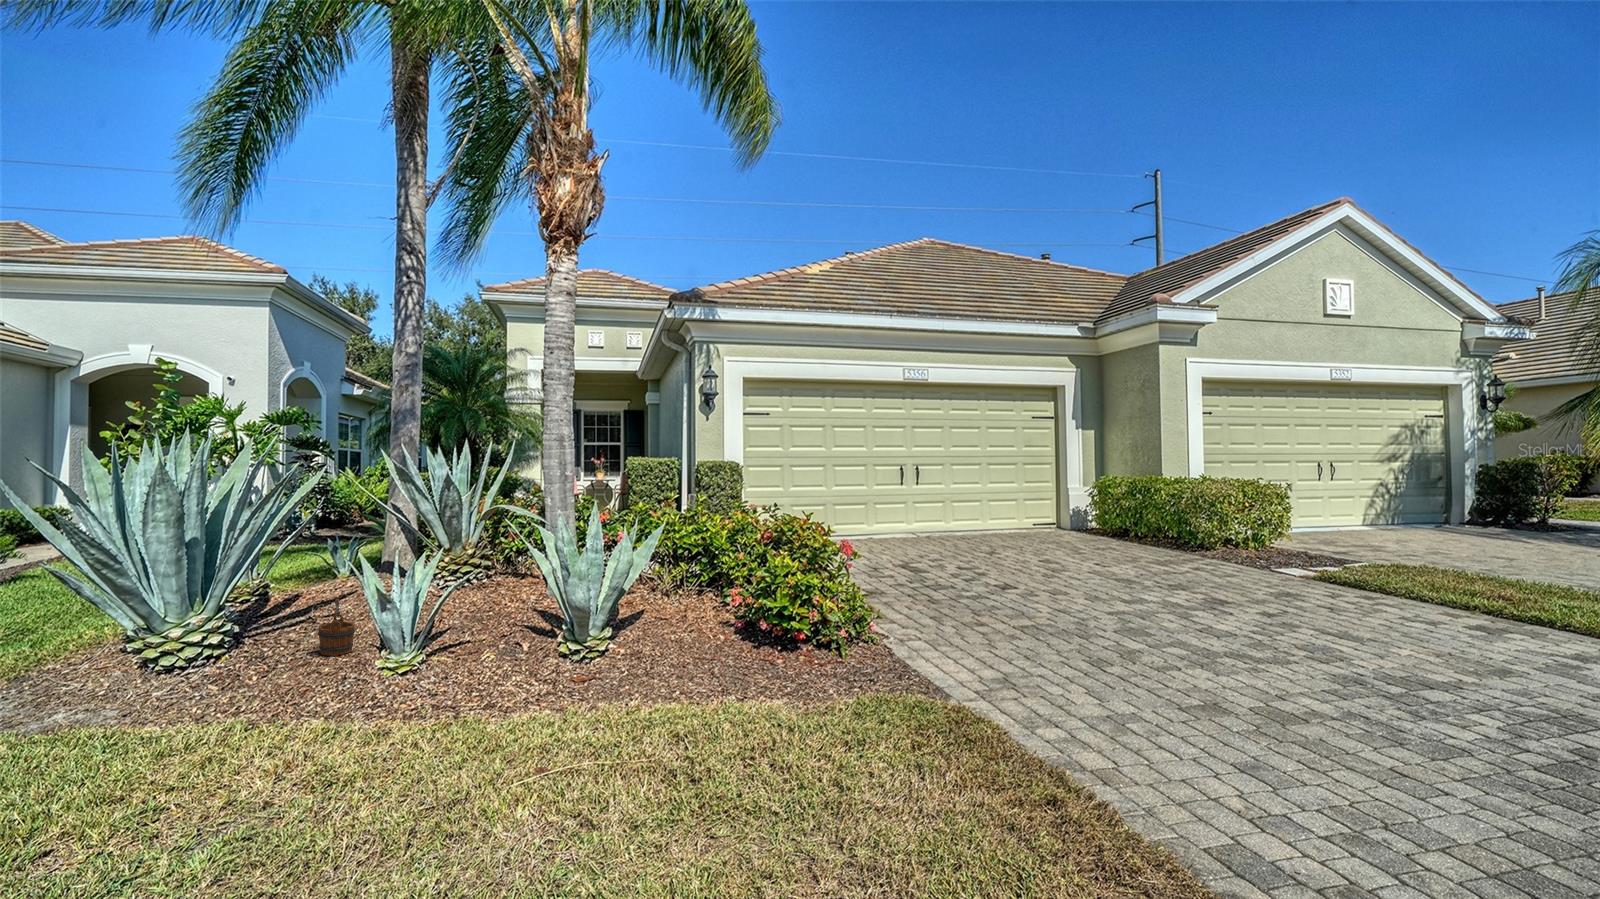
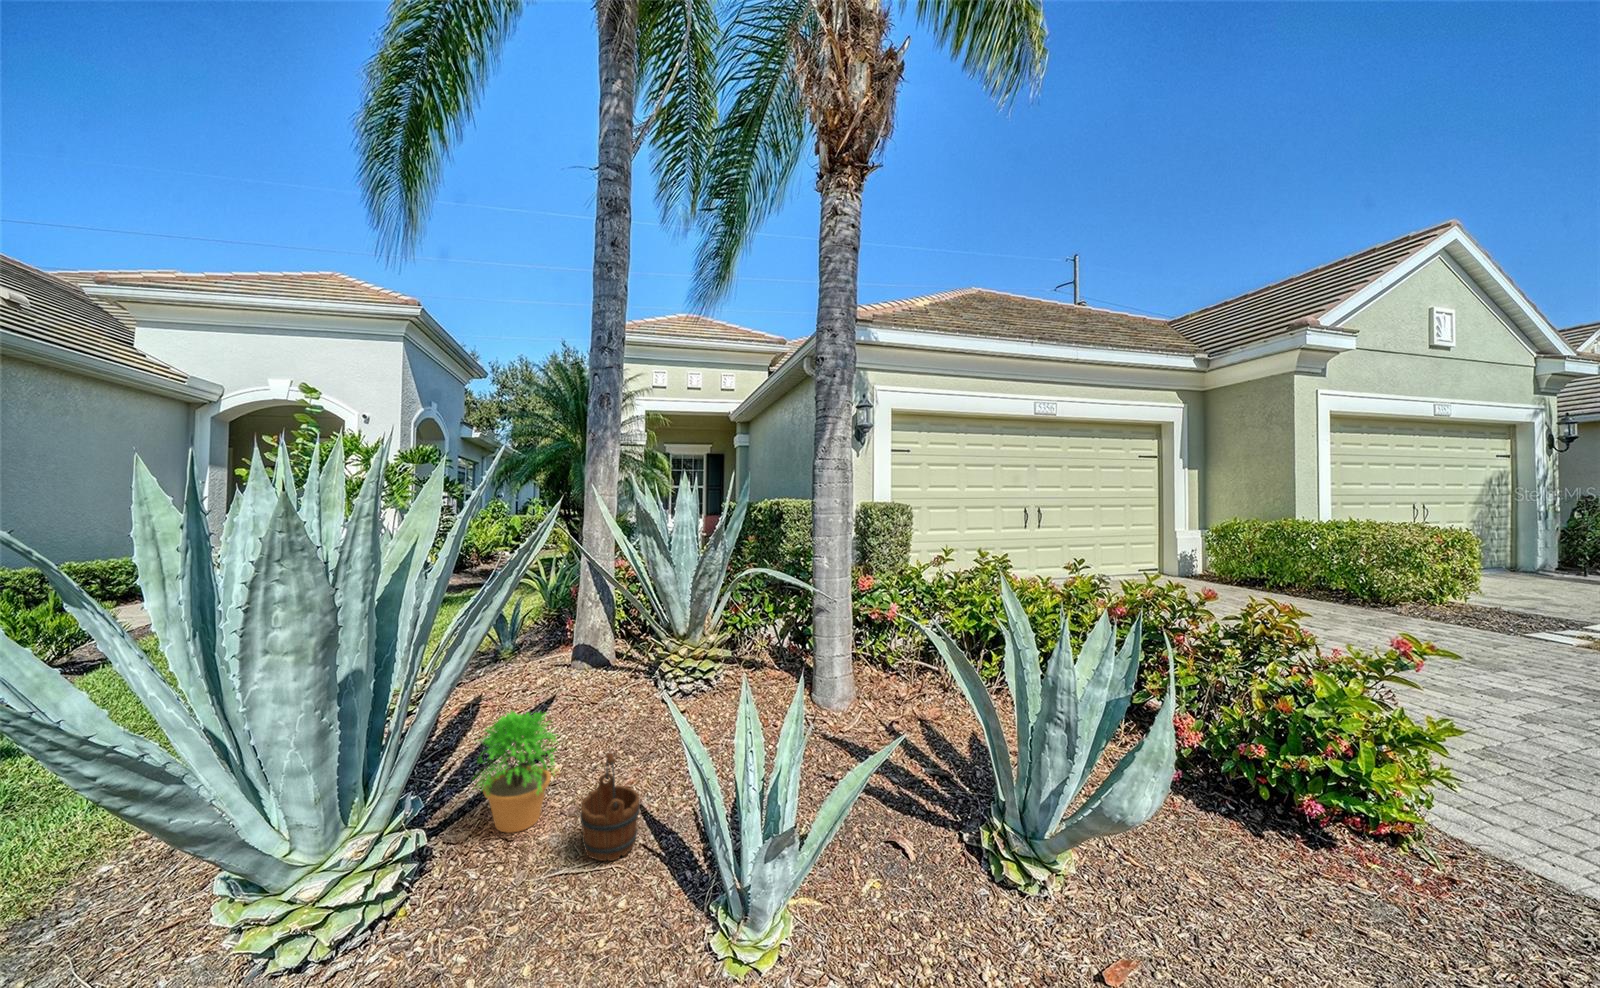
potted plant: none [261,578,318,646] -> present [473,712,558,833]

